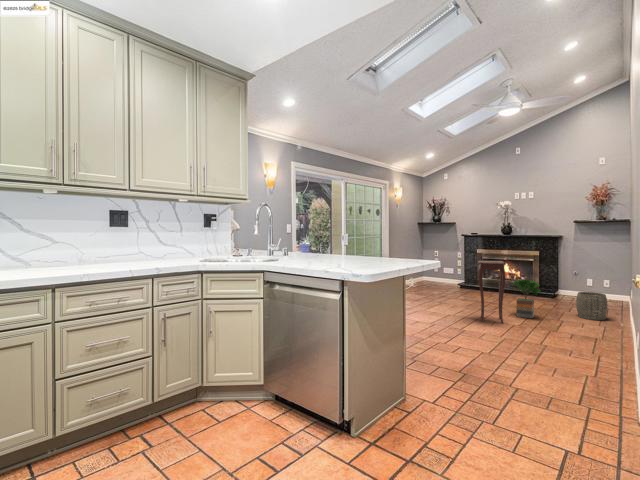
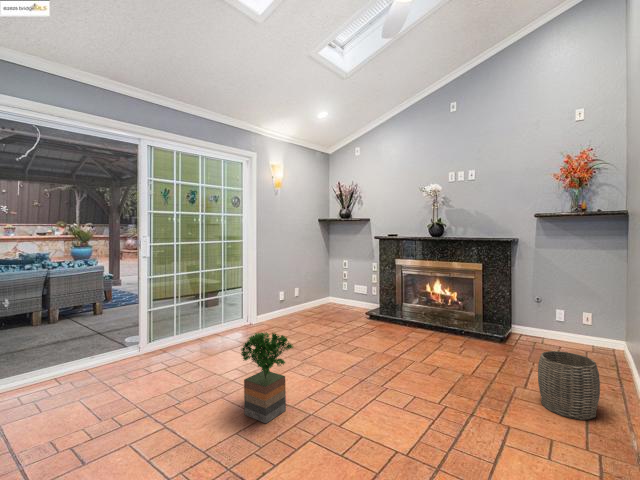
side table: present [478,261,506,323] -> none [325,294,386,445]
potted tree: present [513,280,540,318] -> present [241,332,293,423]

